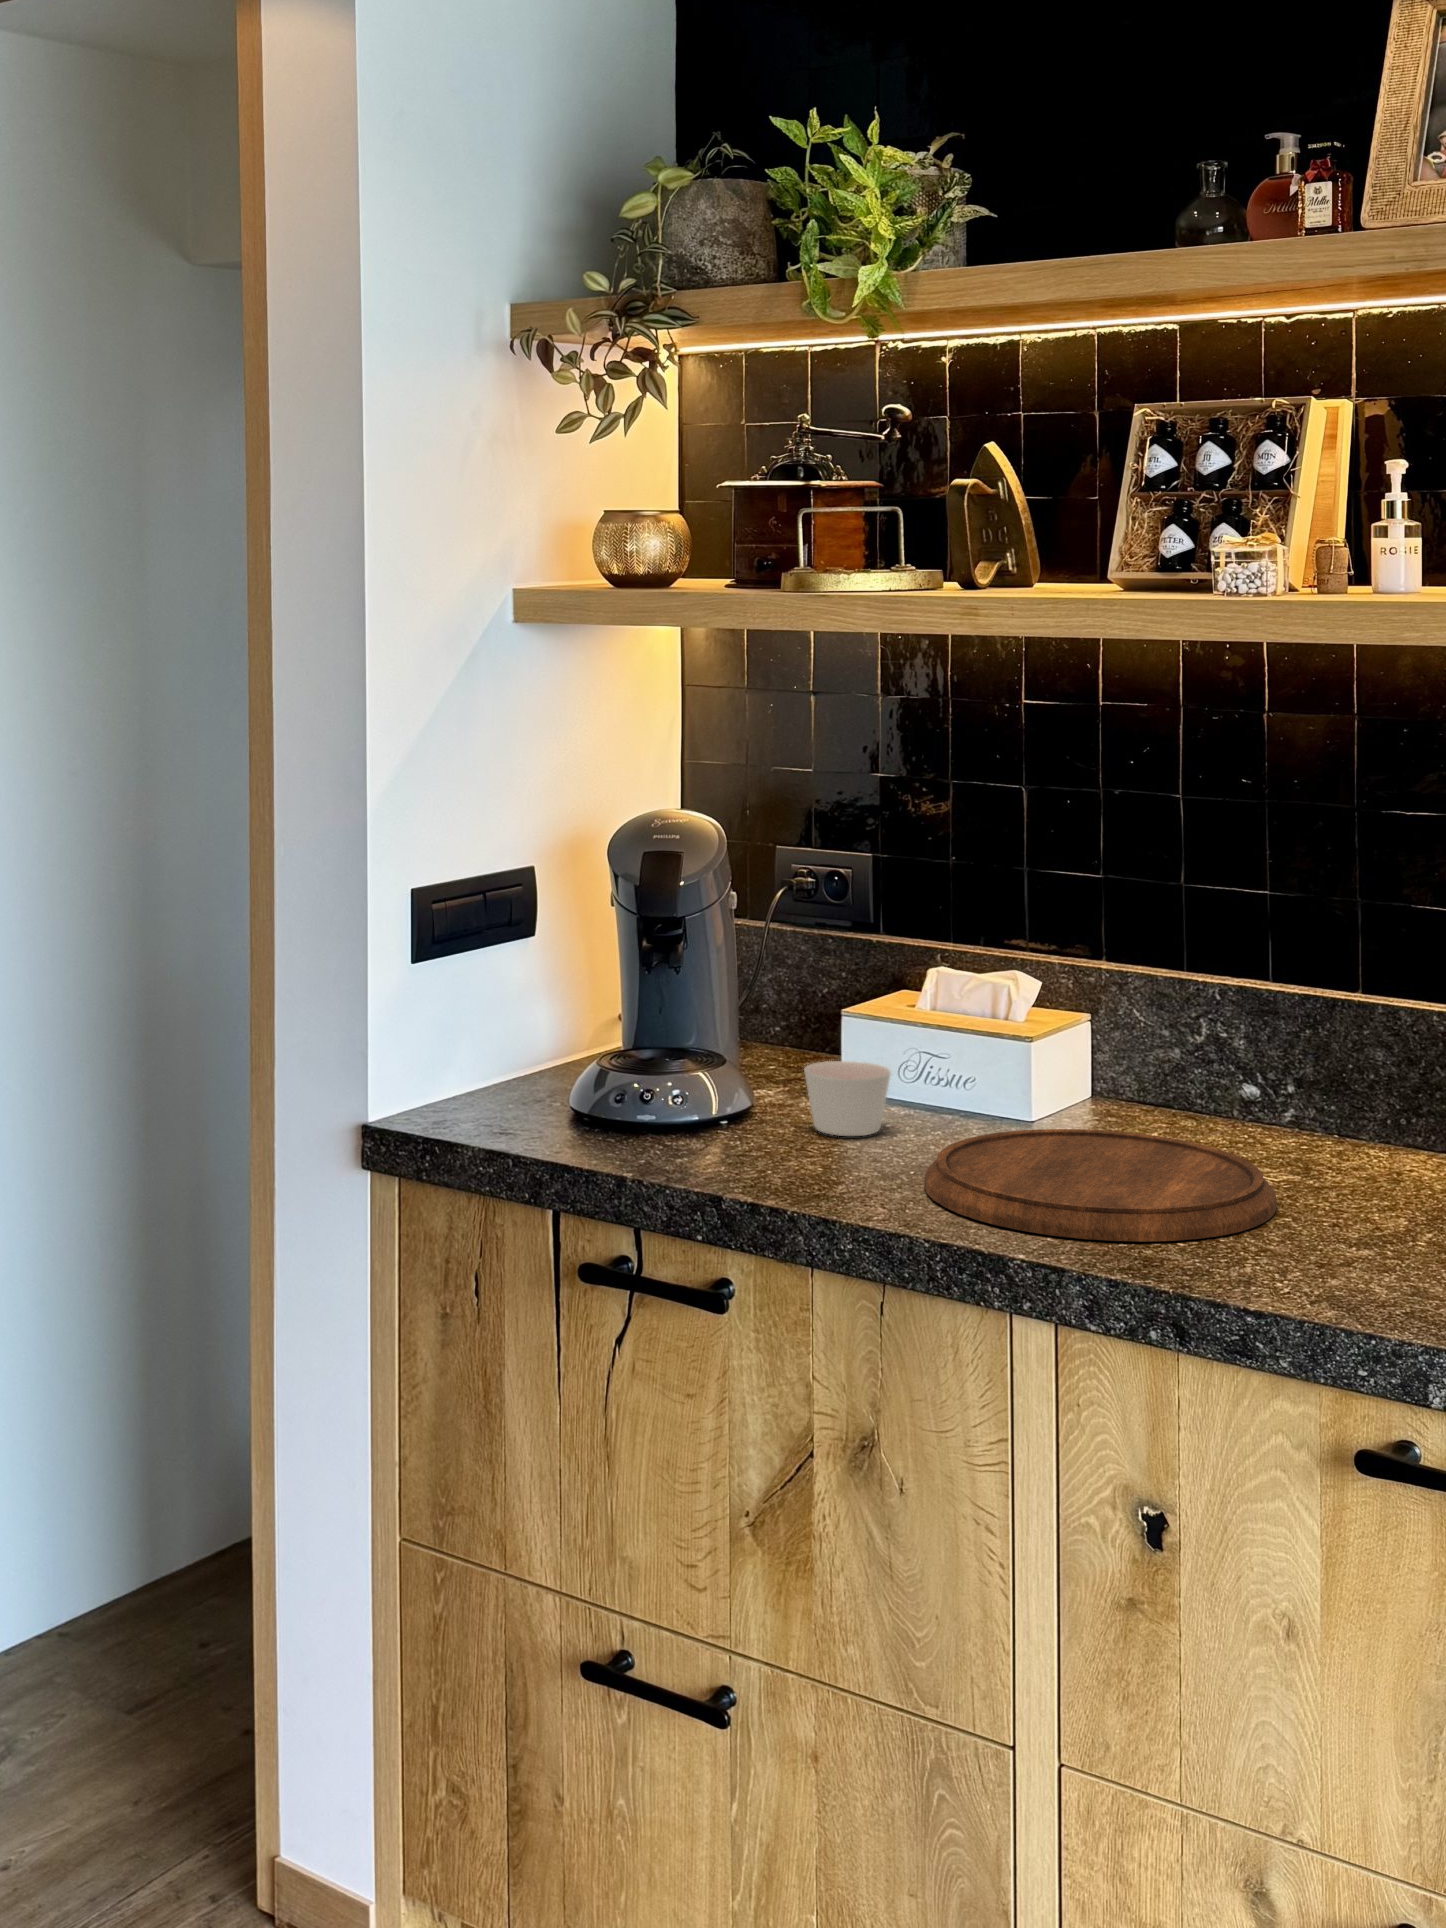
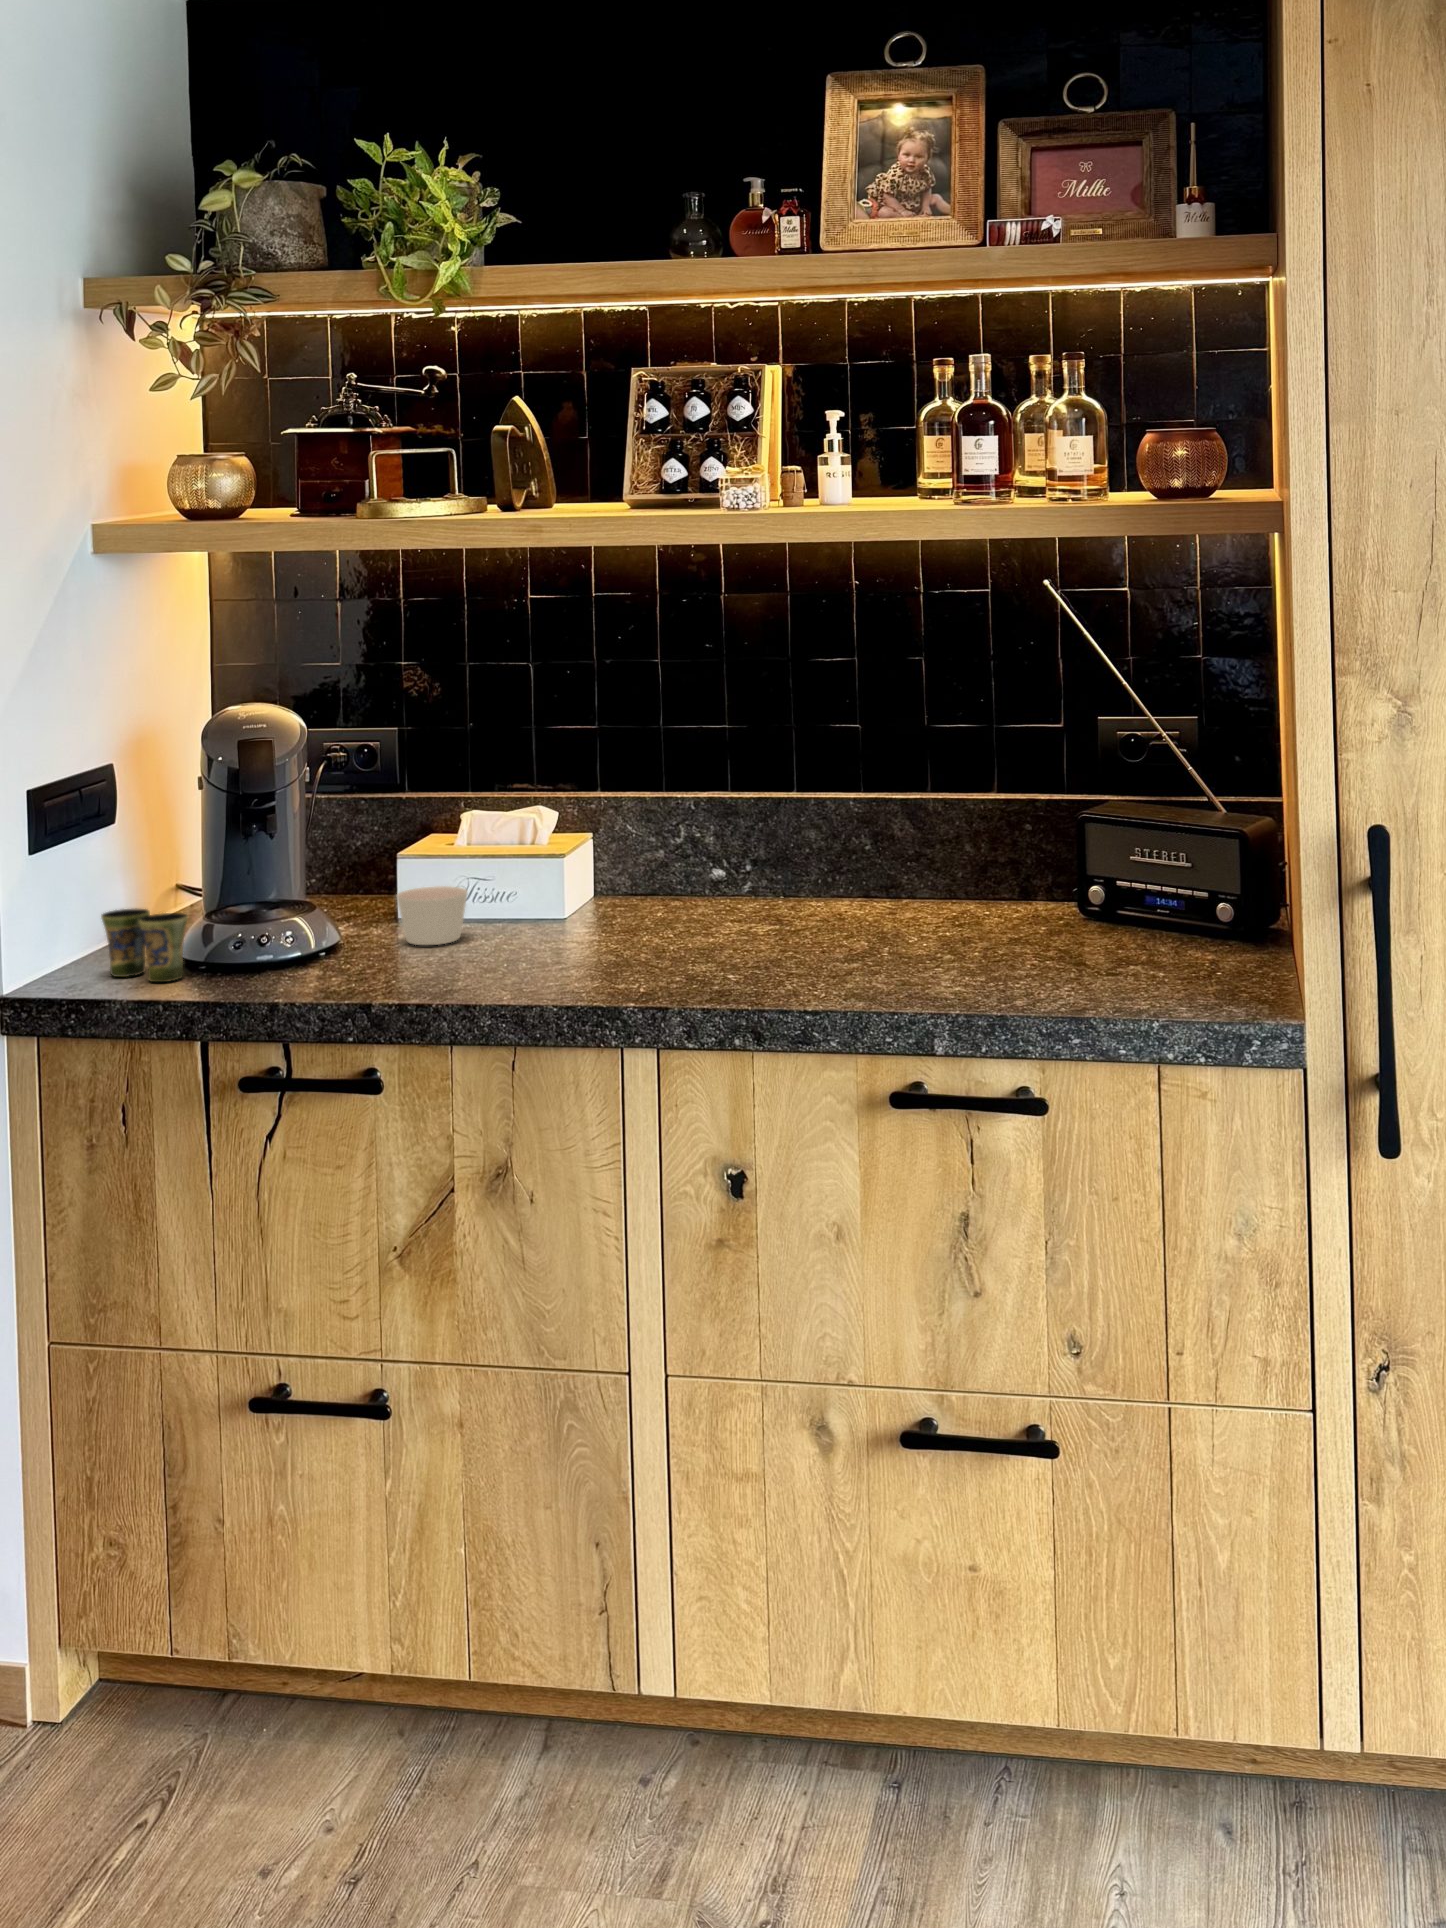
cup: none [476,1047,559,1138] -> present [101,909,188,982]
cutting board: present [924,1129,1277,1242] -> none [522,912,780,988]

